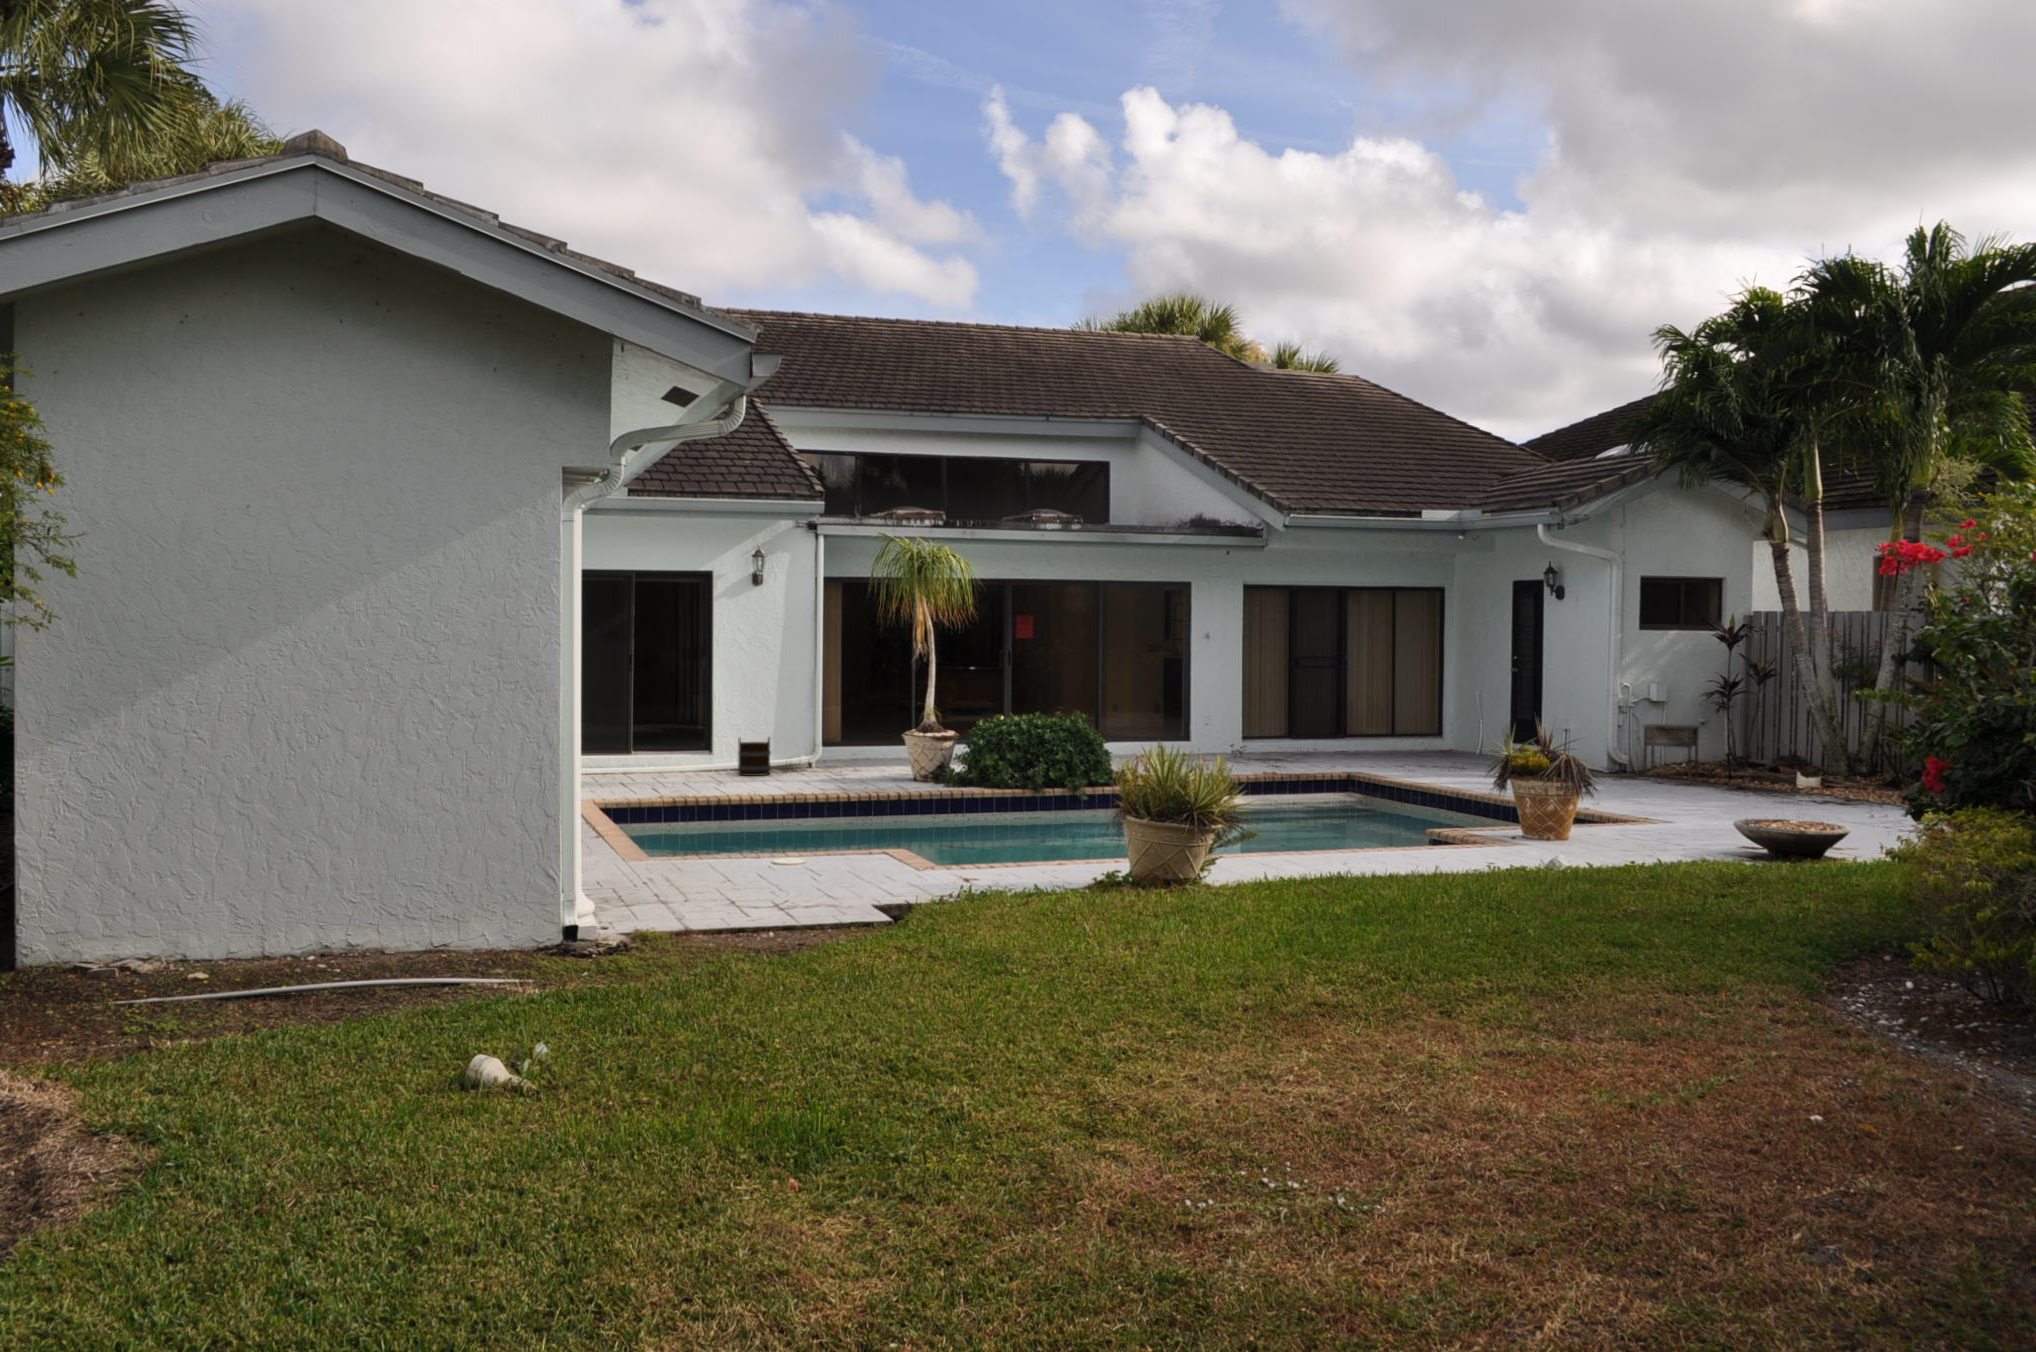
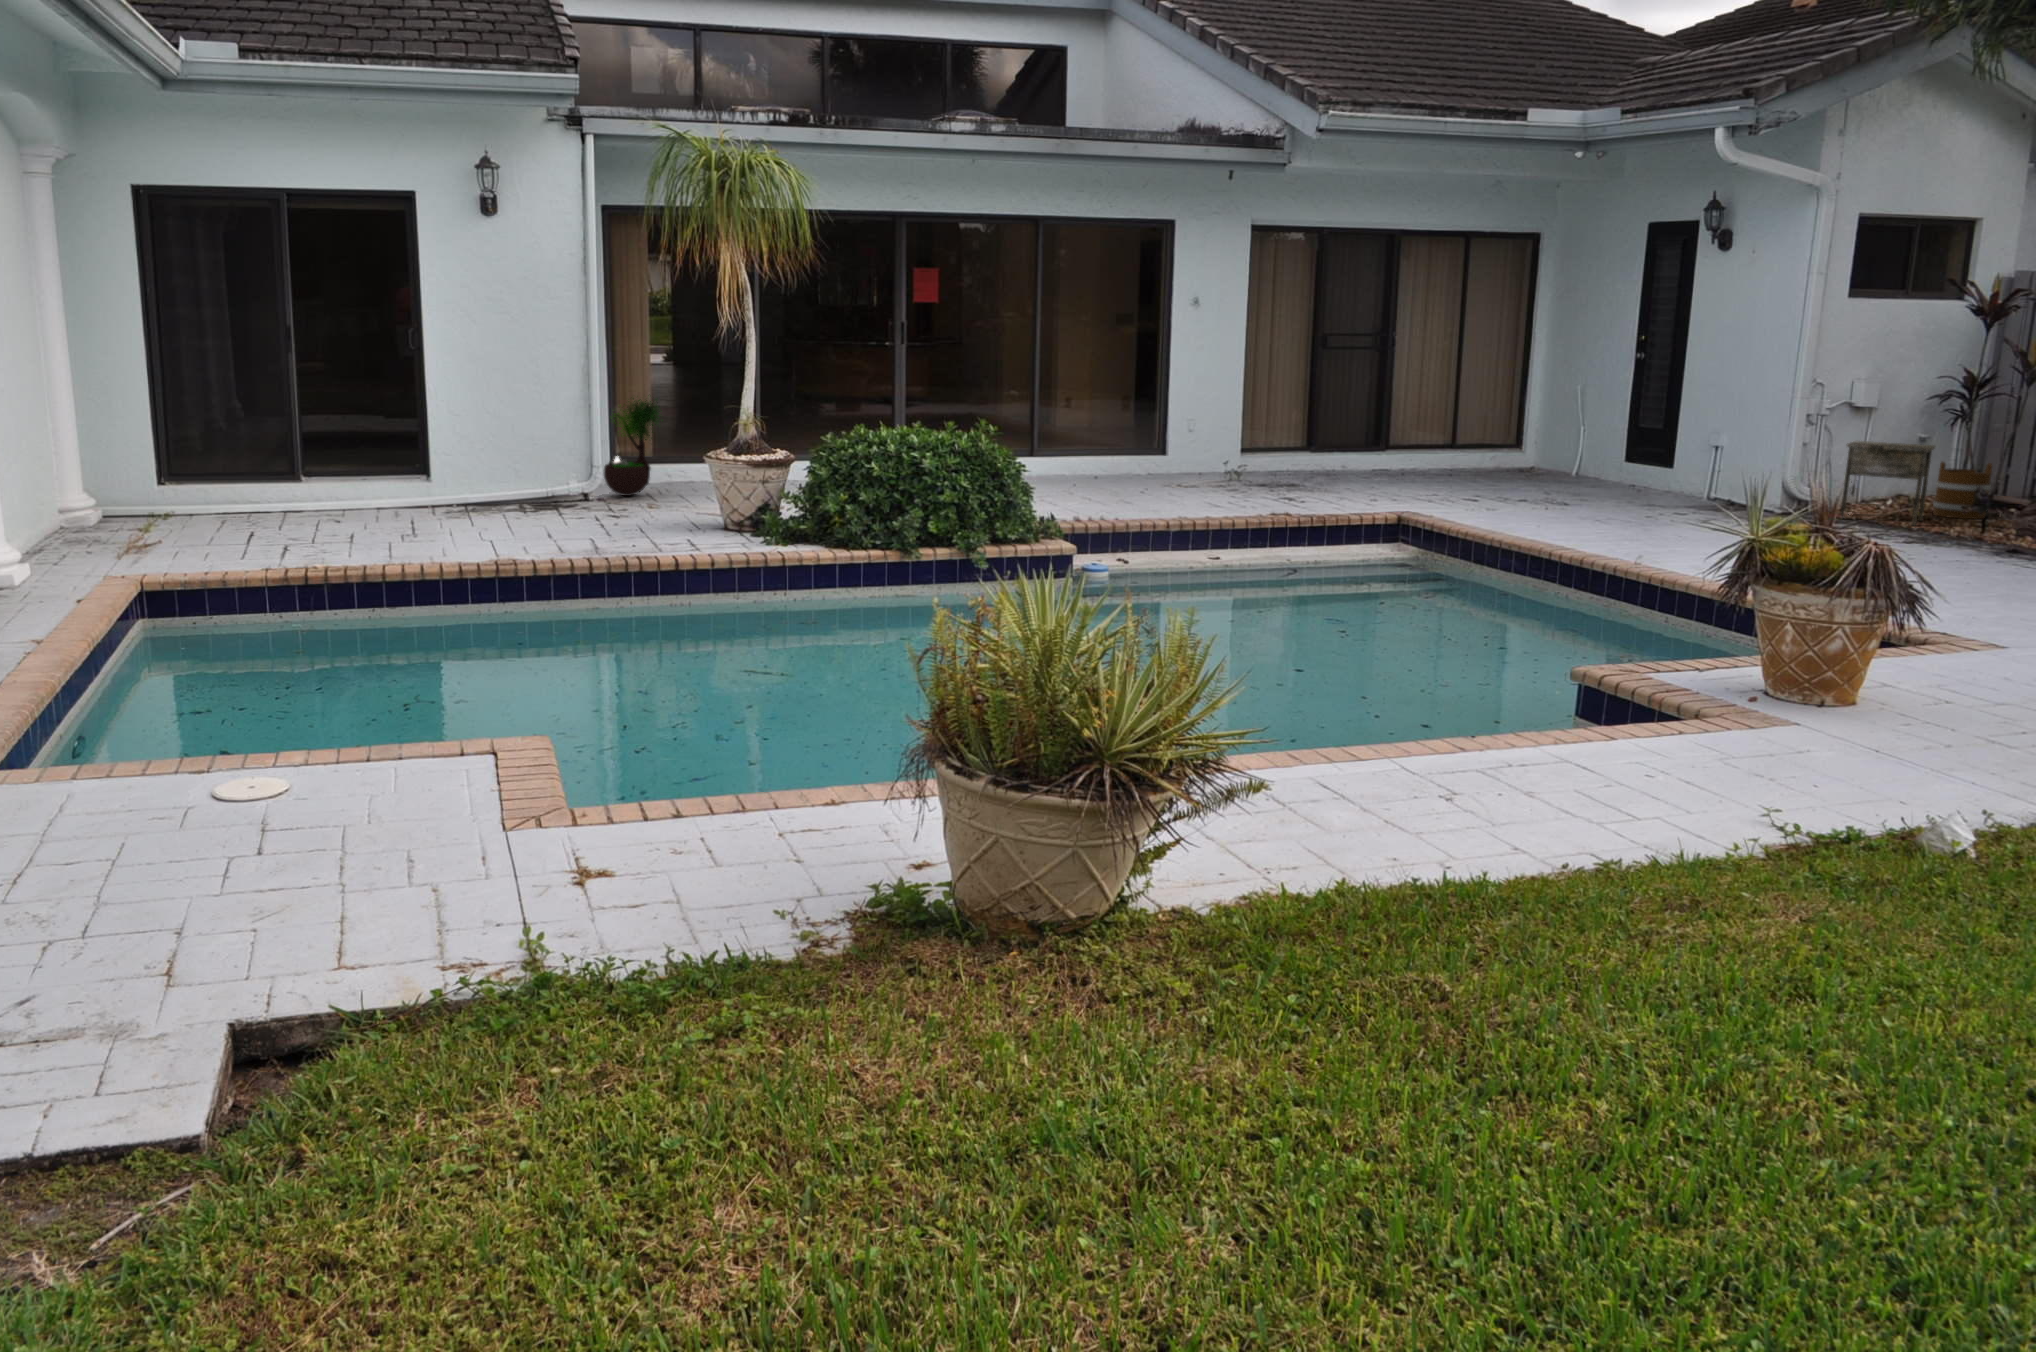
potted tree: none [818,696,860,766] -> present [604,398,663,496]
bucket: present [738,738,771,776] -> present [1933,462,1992,519]

